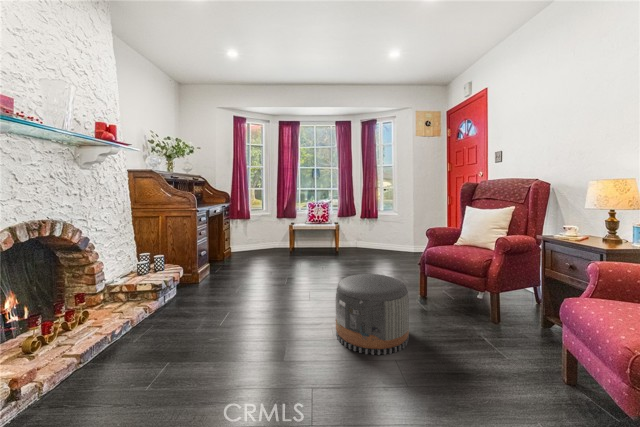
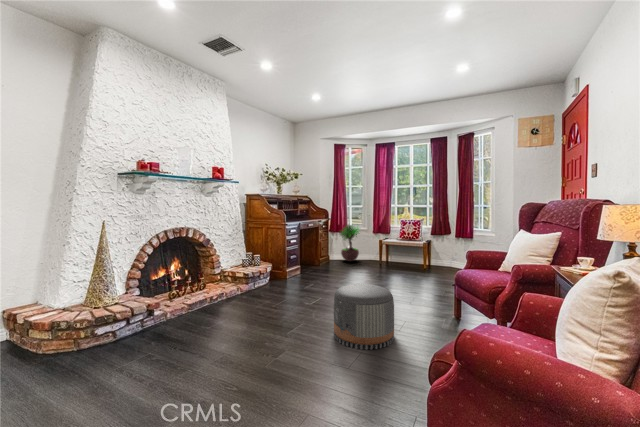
potted tree: none [243,206,270,251] -> present [340,224,359,261]

